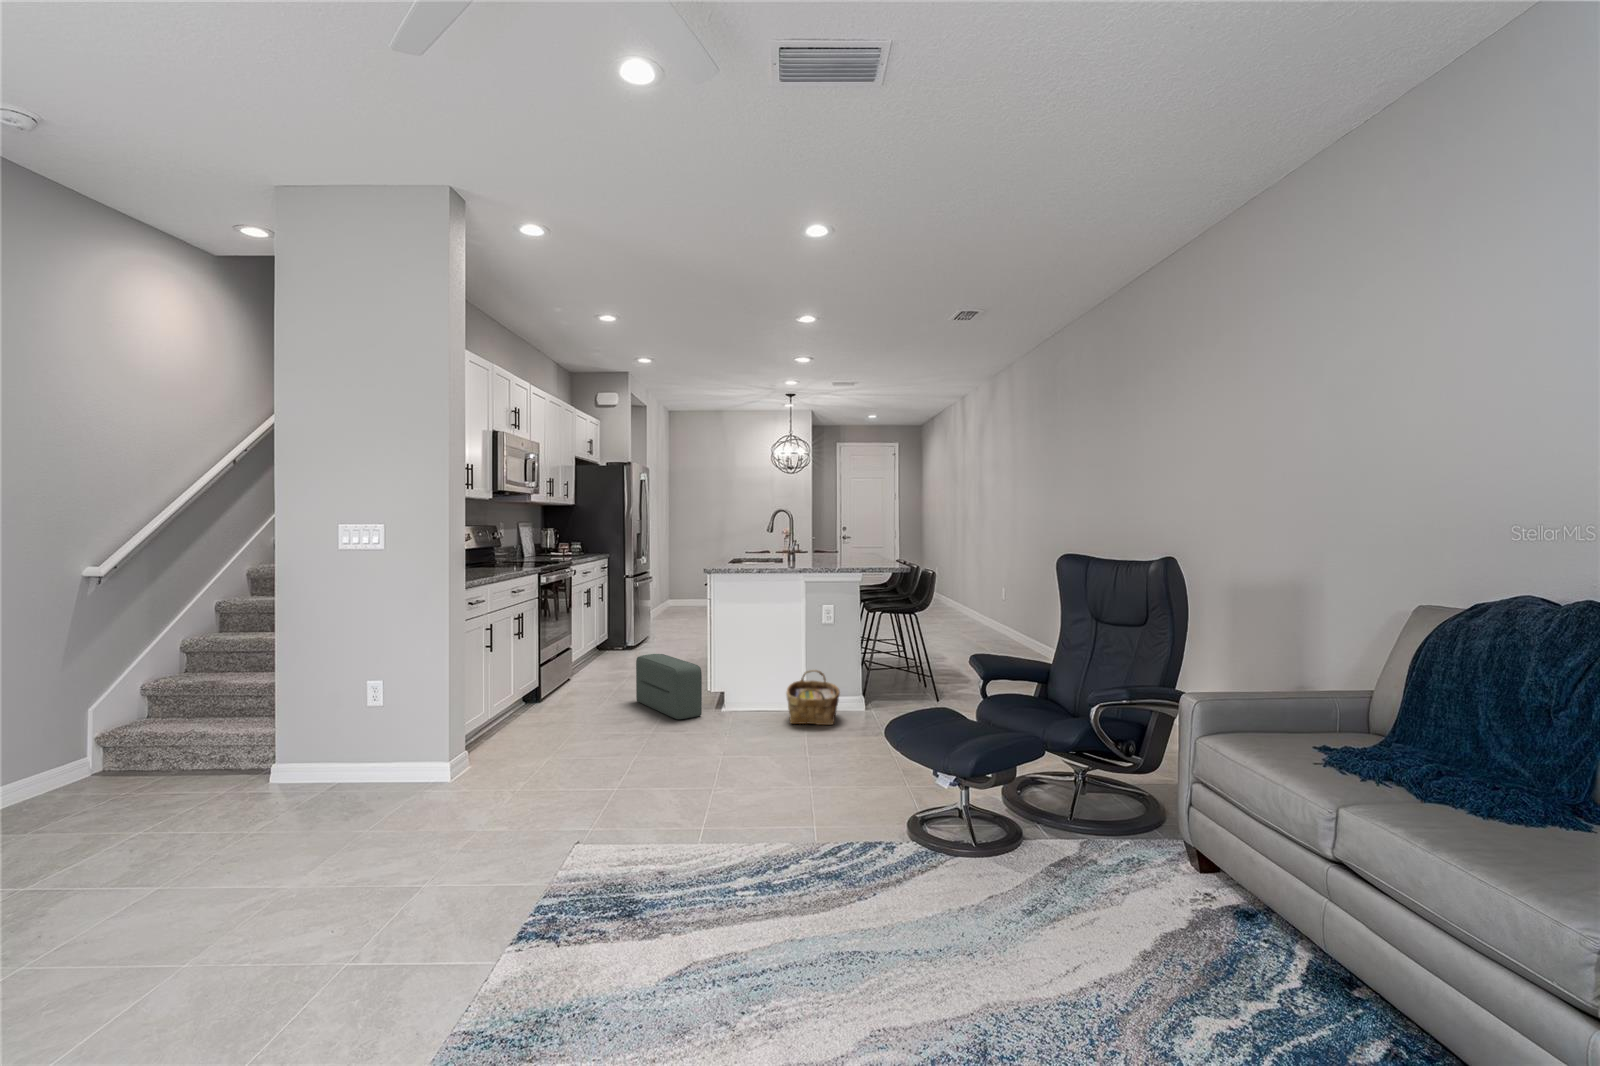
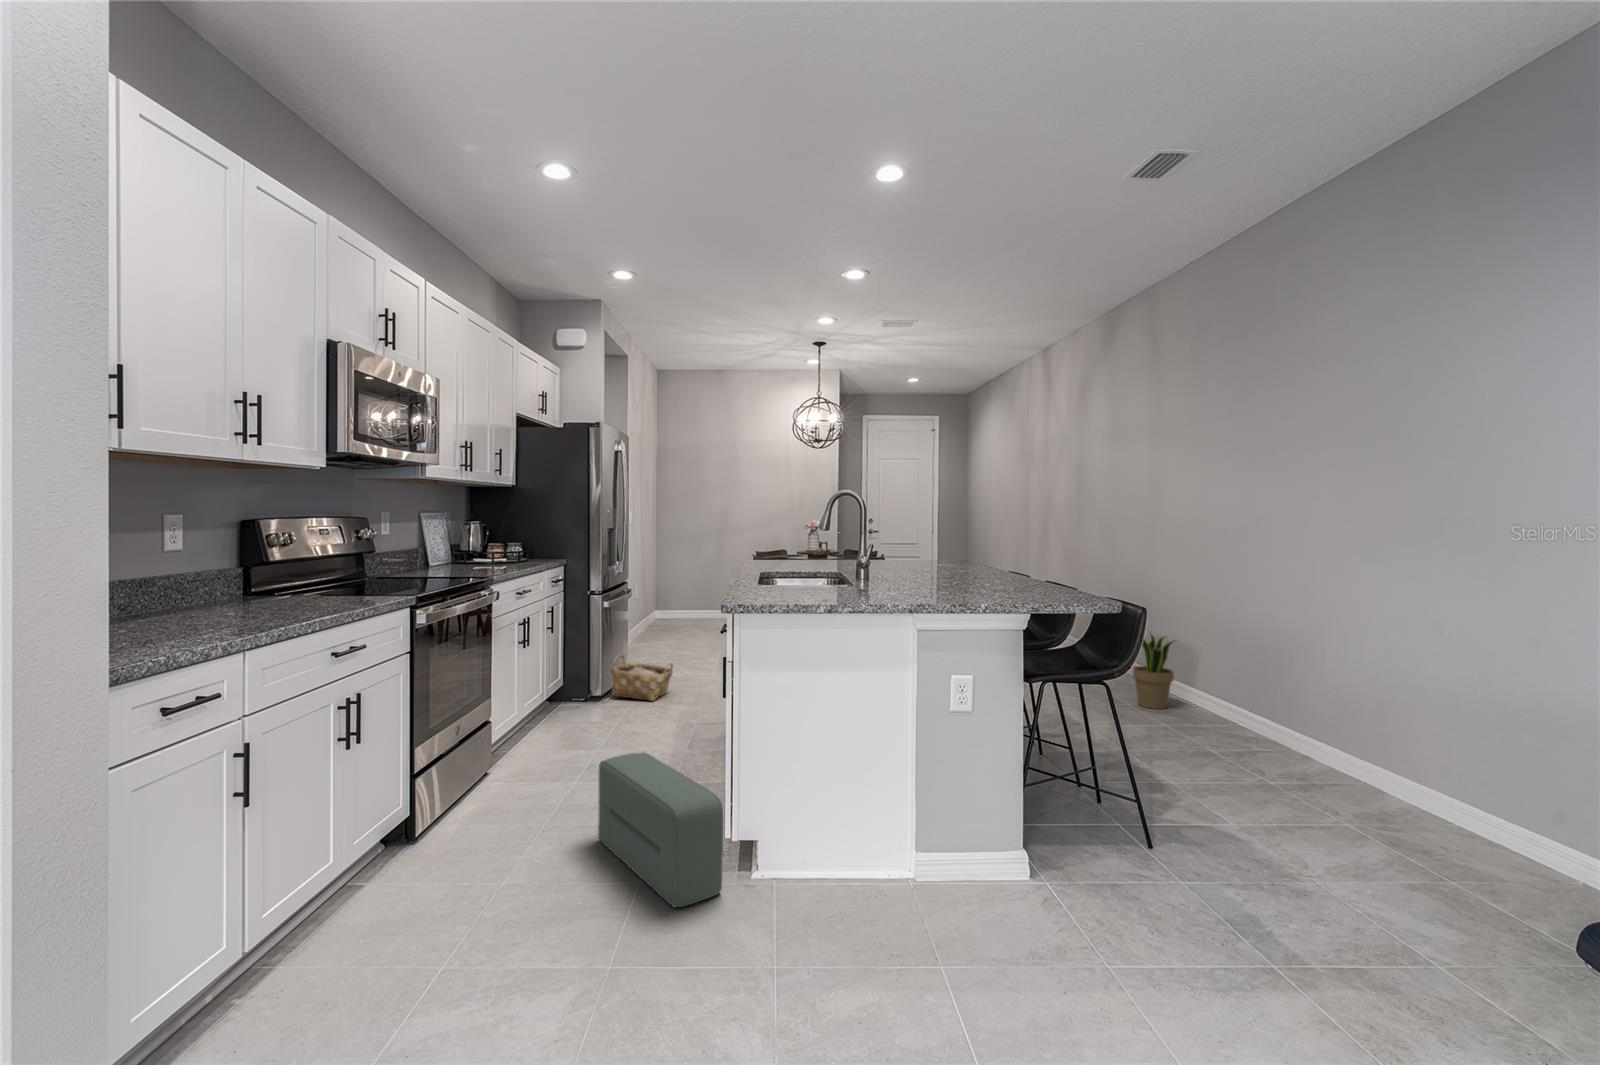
potted plant: none [994,598,1025,651] -> present [1133,634,1174,709]
woven basket: present [786,670,840,725] -> present [611,654,673,701]

